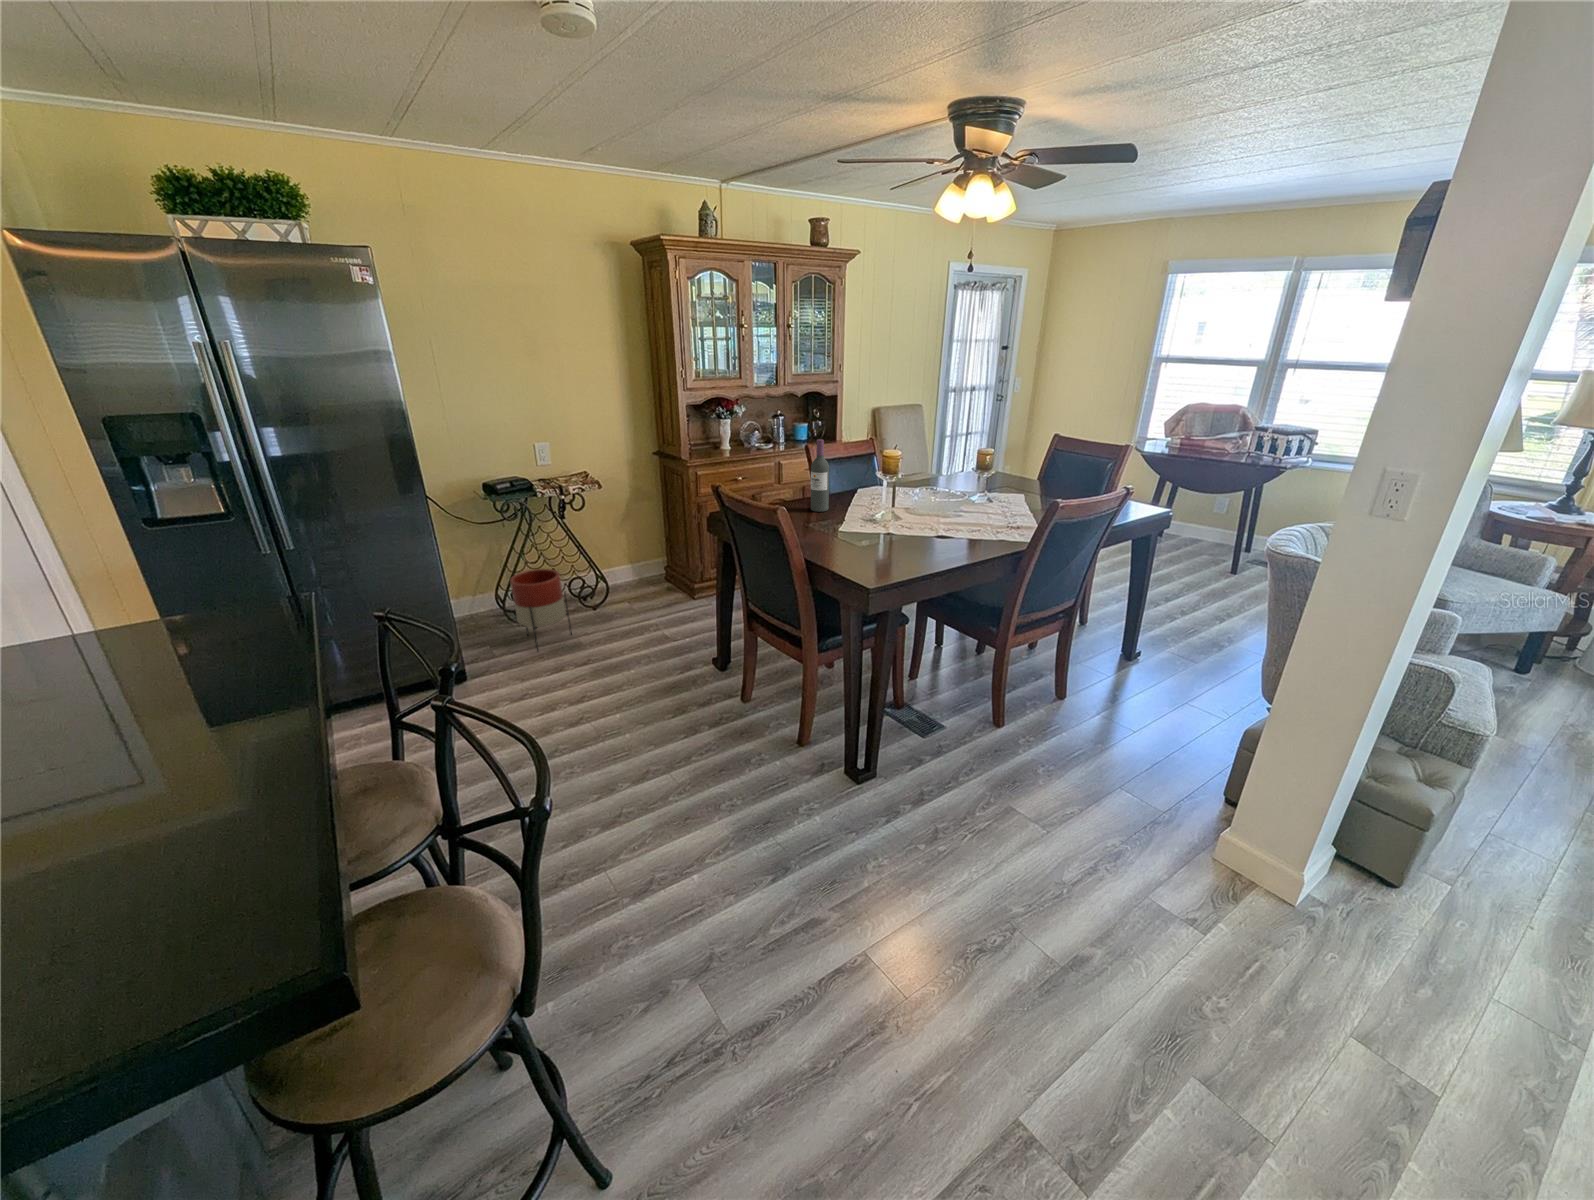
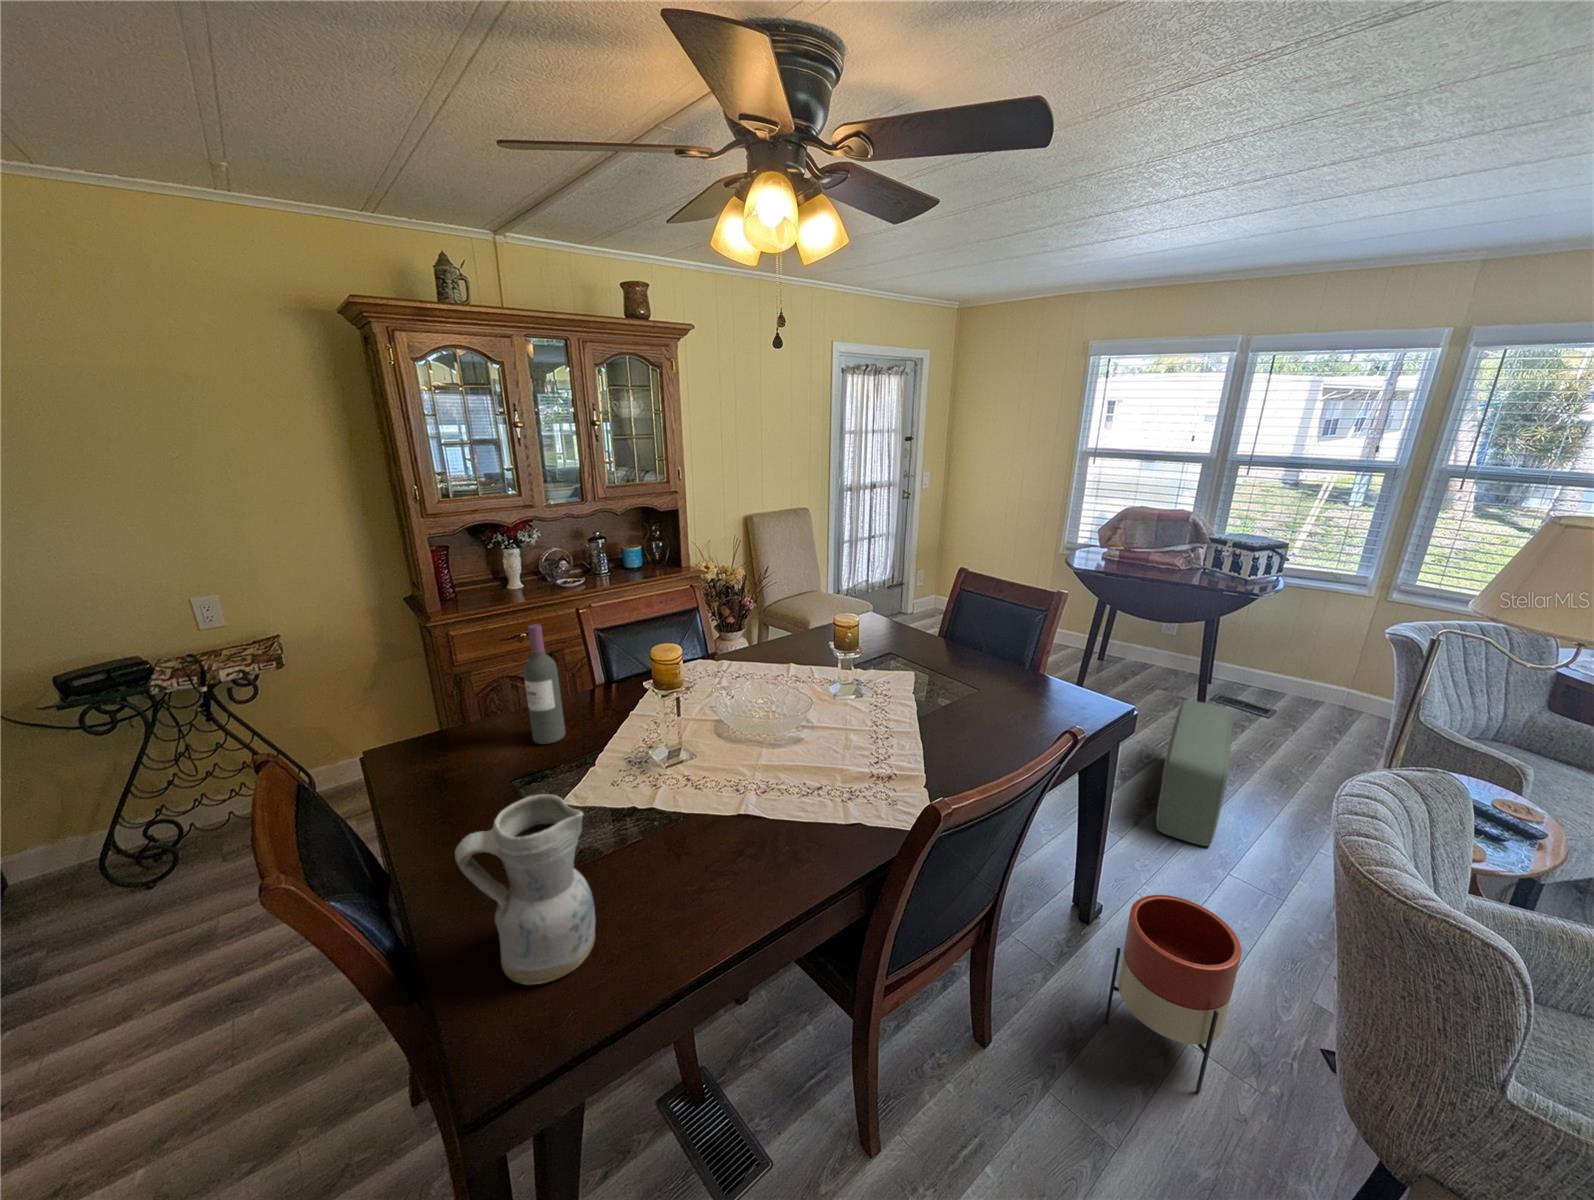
ceramic pitcher: none [860,487,911,567] -> present [455,794,595,984]
pouf: none [1187,542,1253,630] -> present [1156,701,1233,846]
planter: present [510,569,572,651] -> present [1104,895,1241,1093]

